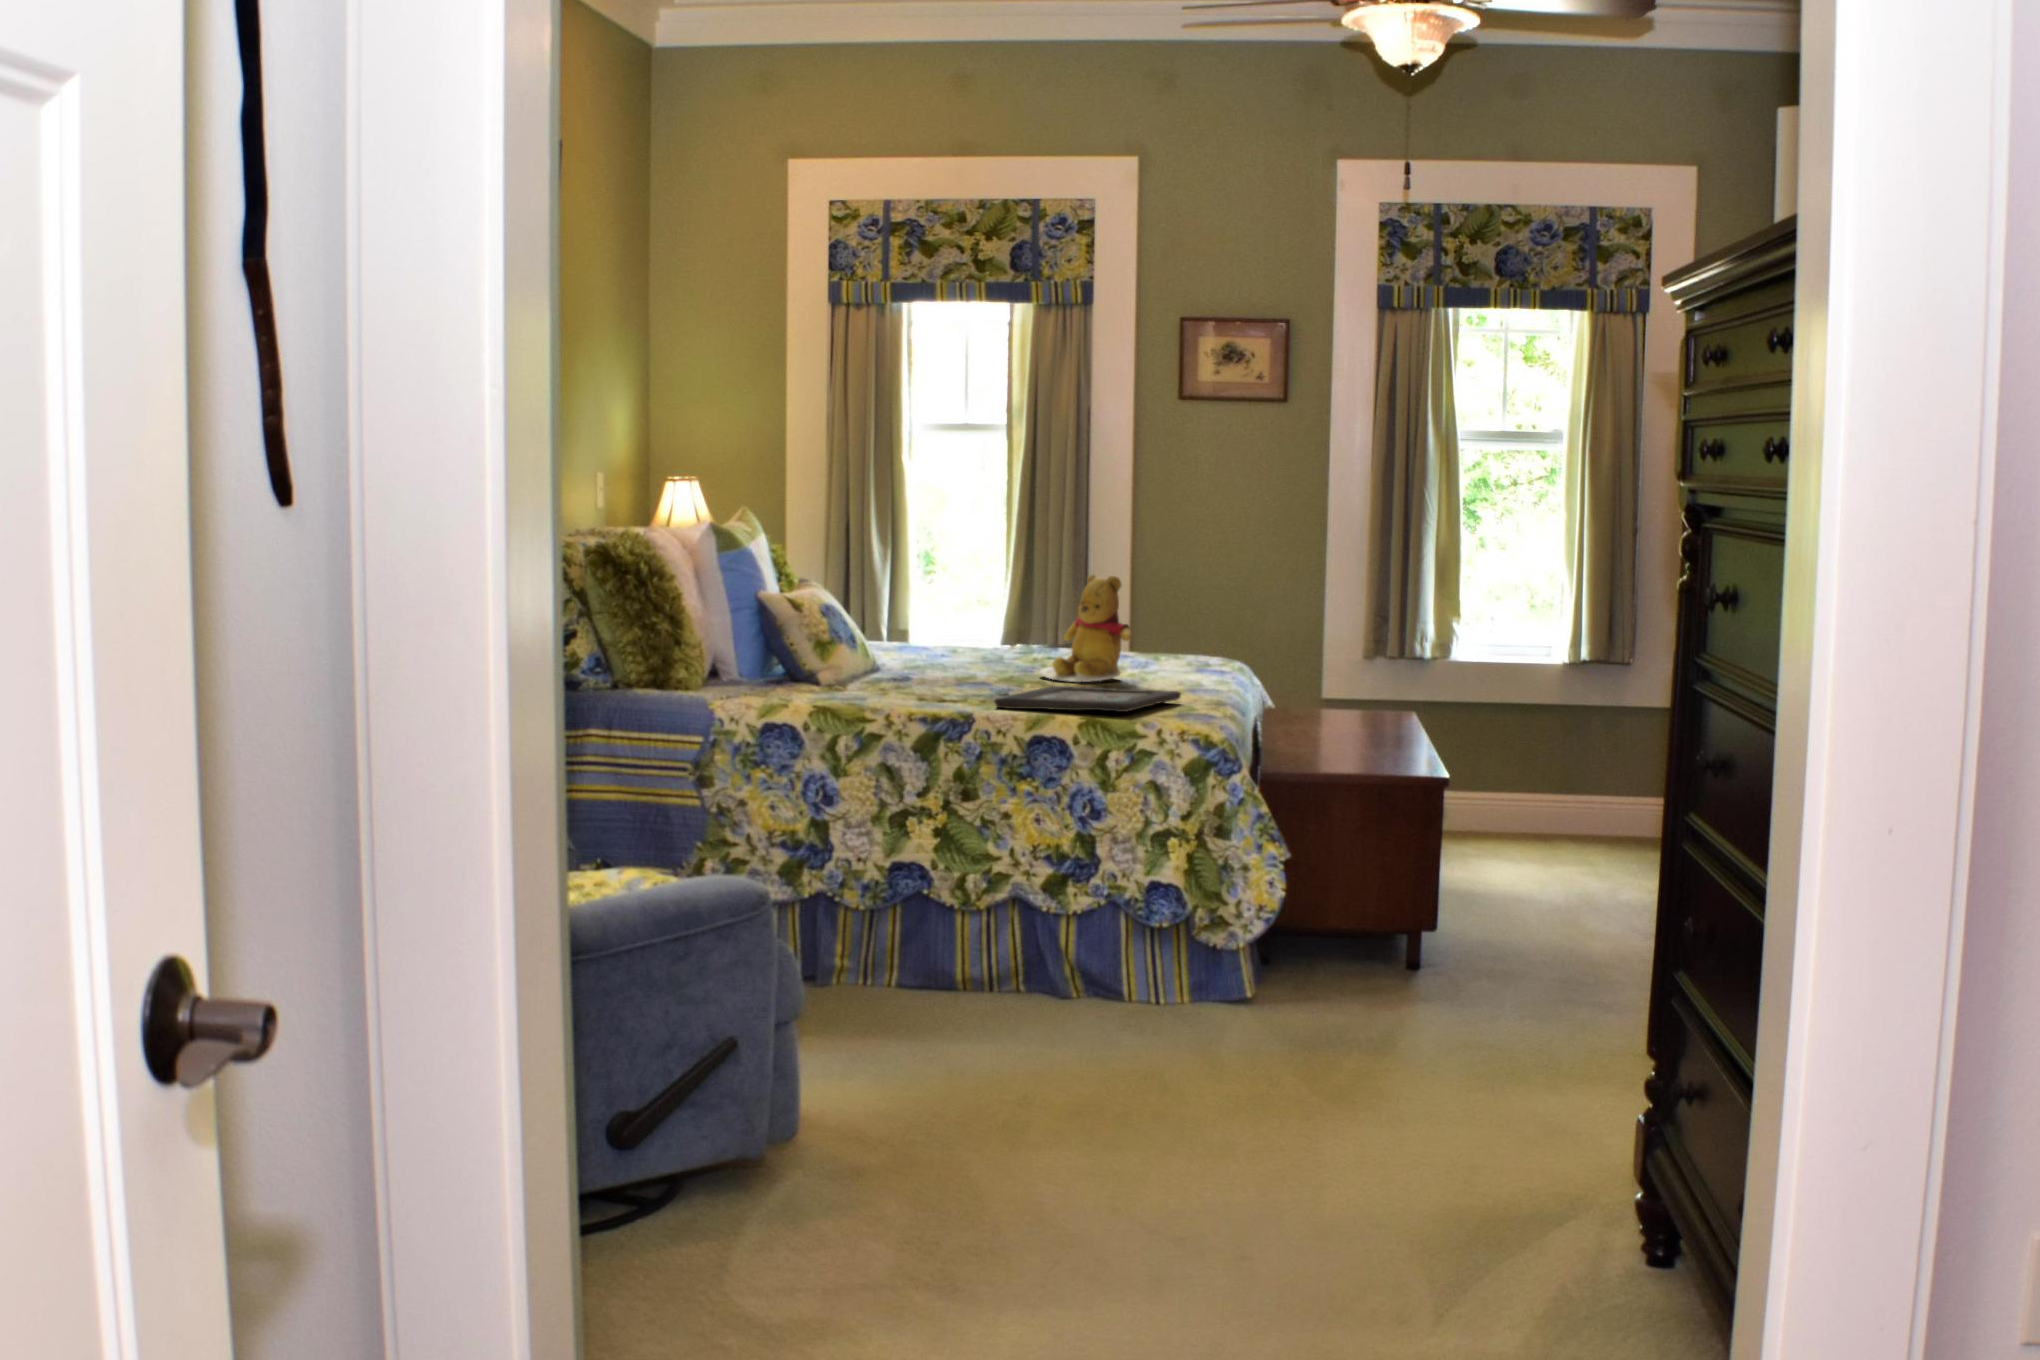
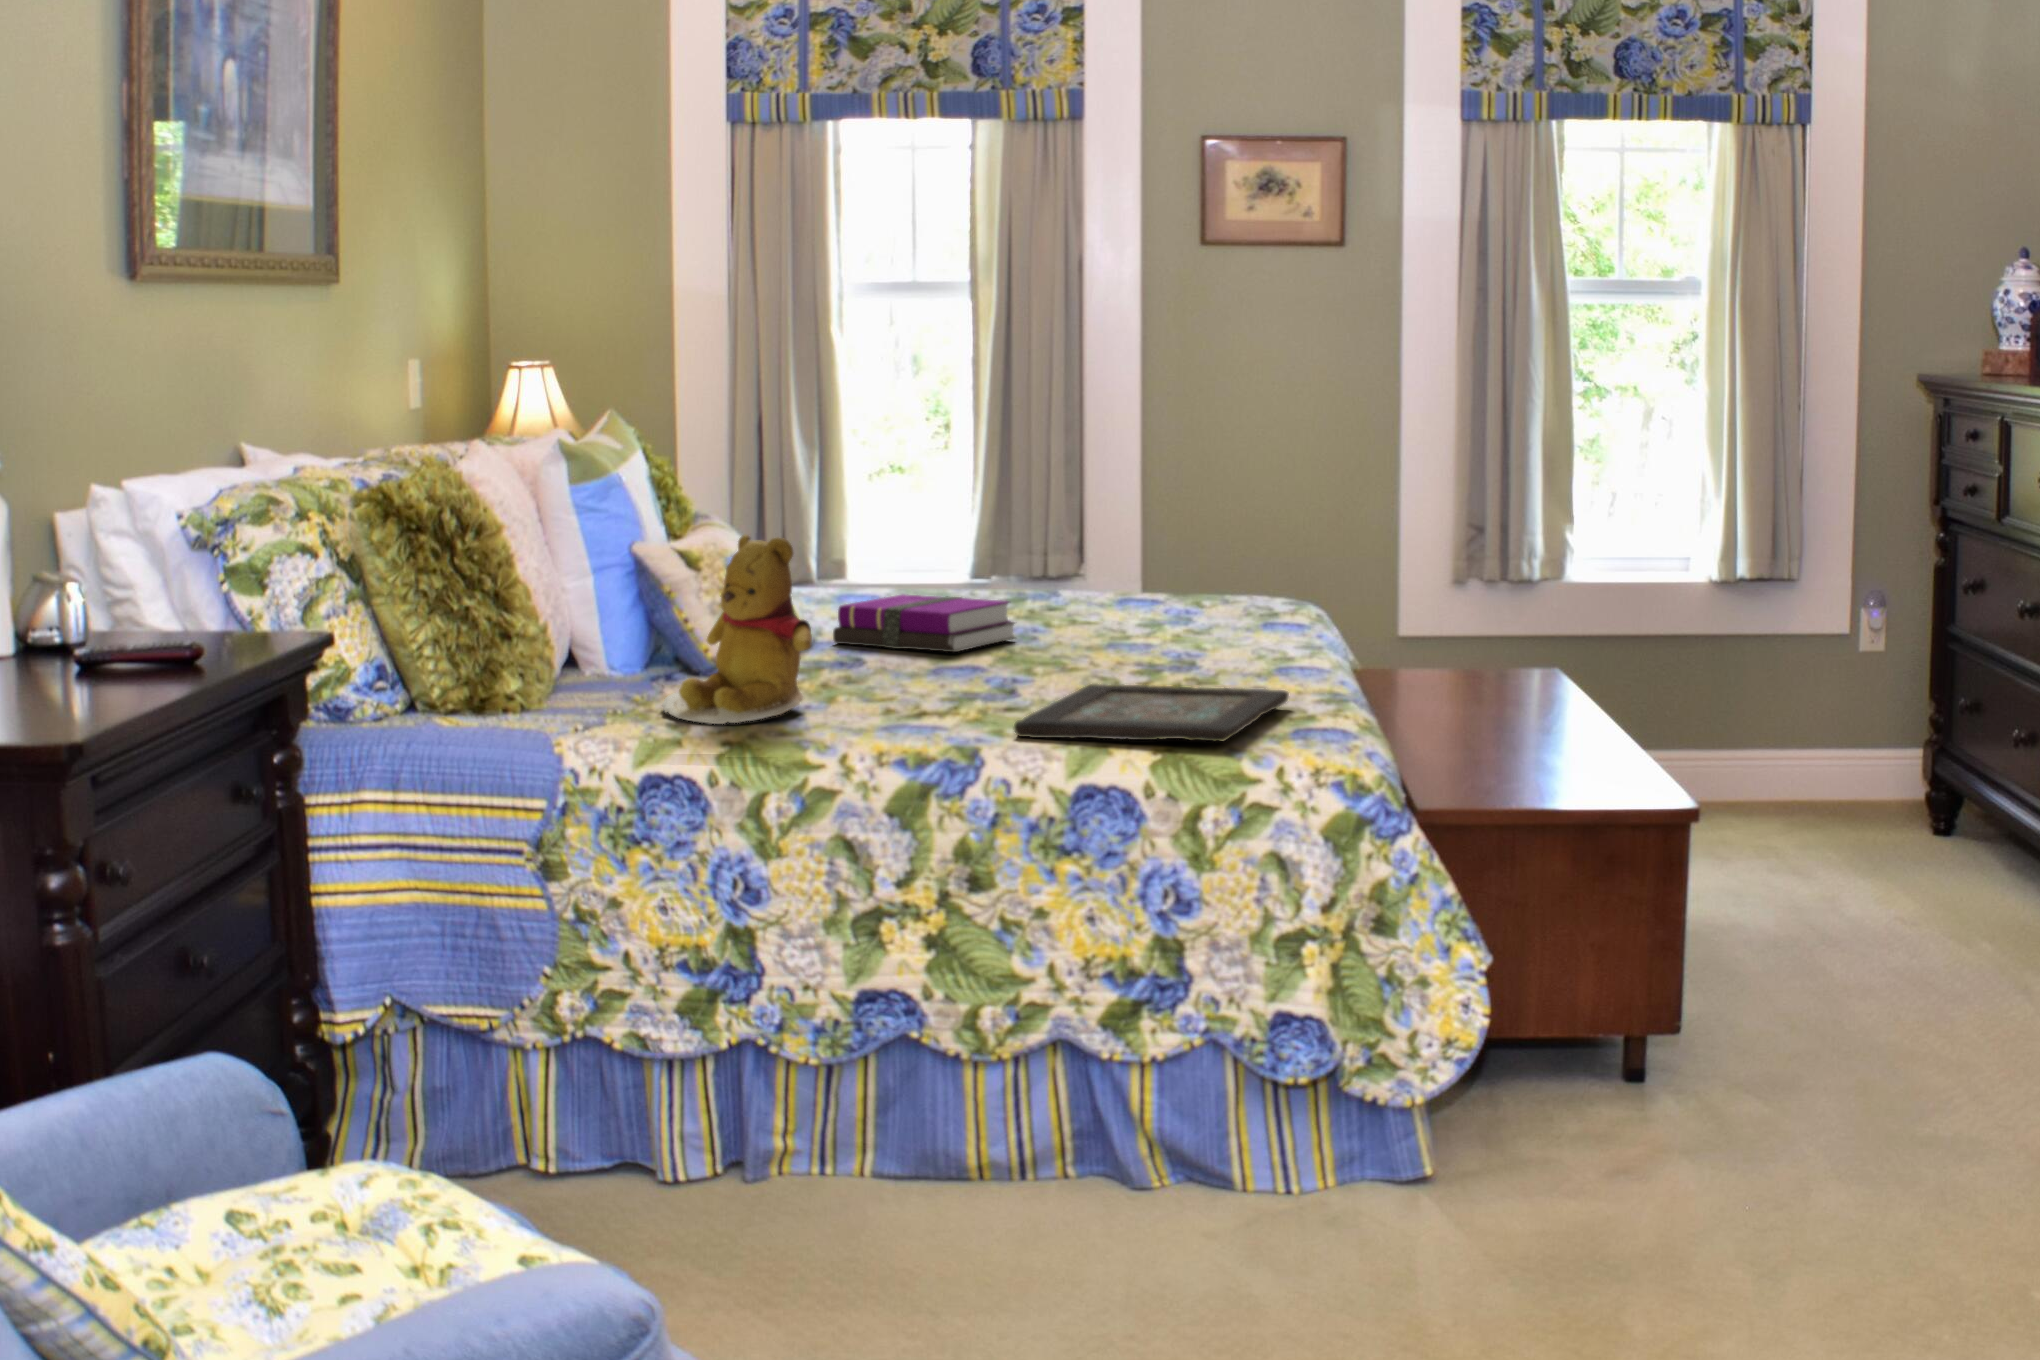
teddy bear: present [1040,574,1132,682] -> present [662,534,812,724]
notebook: none [889,638,1014,673] -> present [833,595,1015,652]

